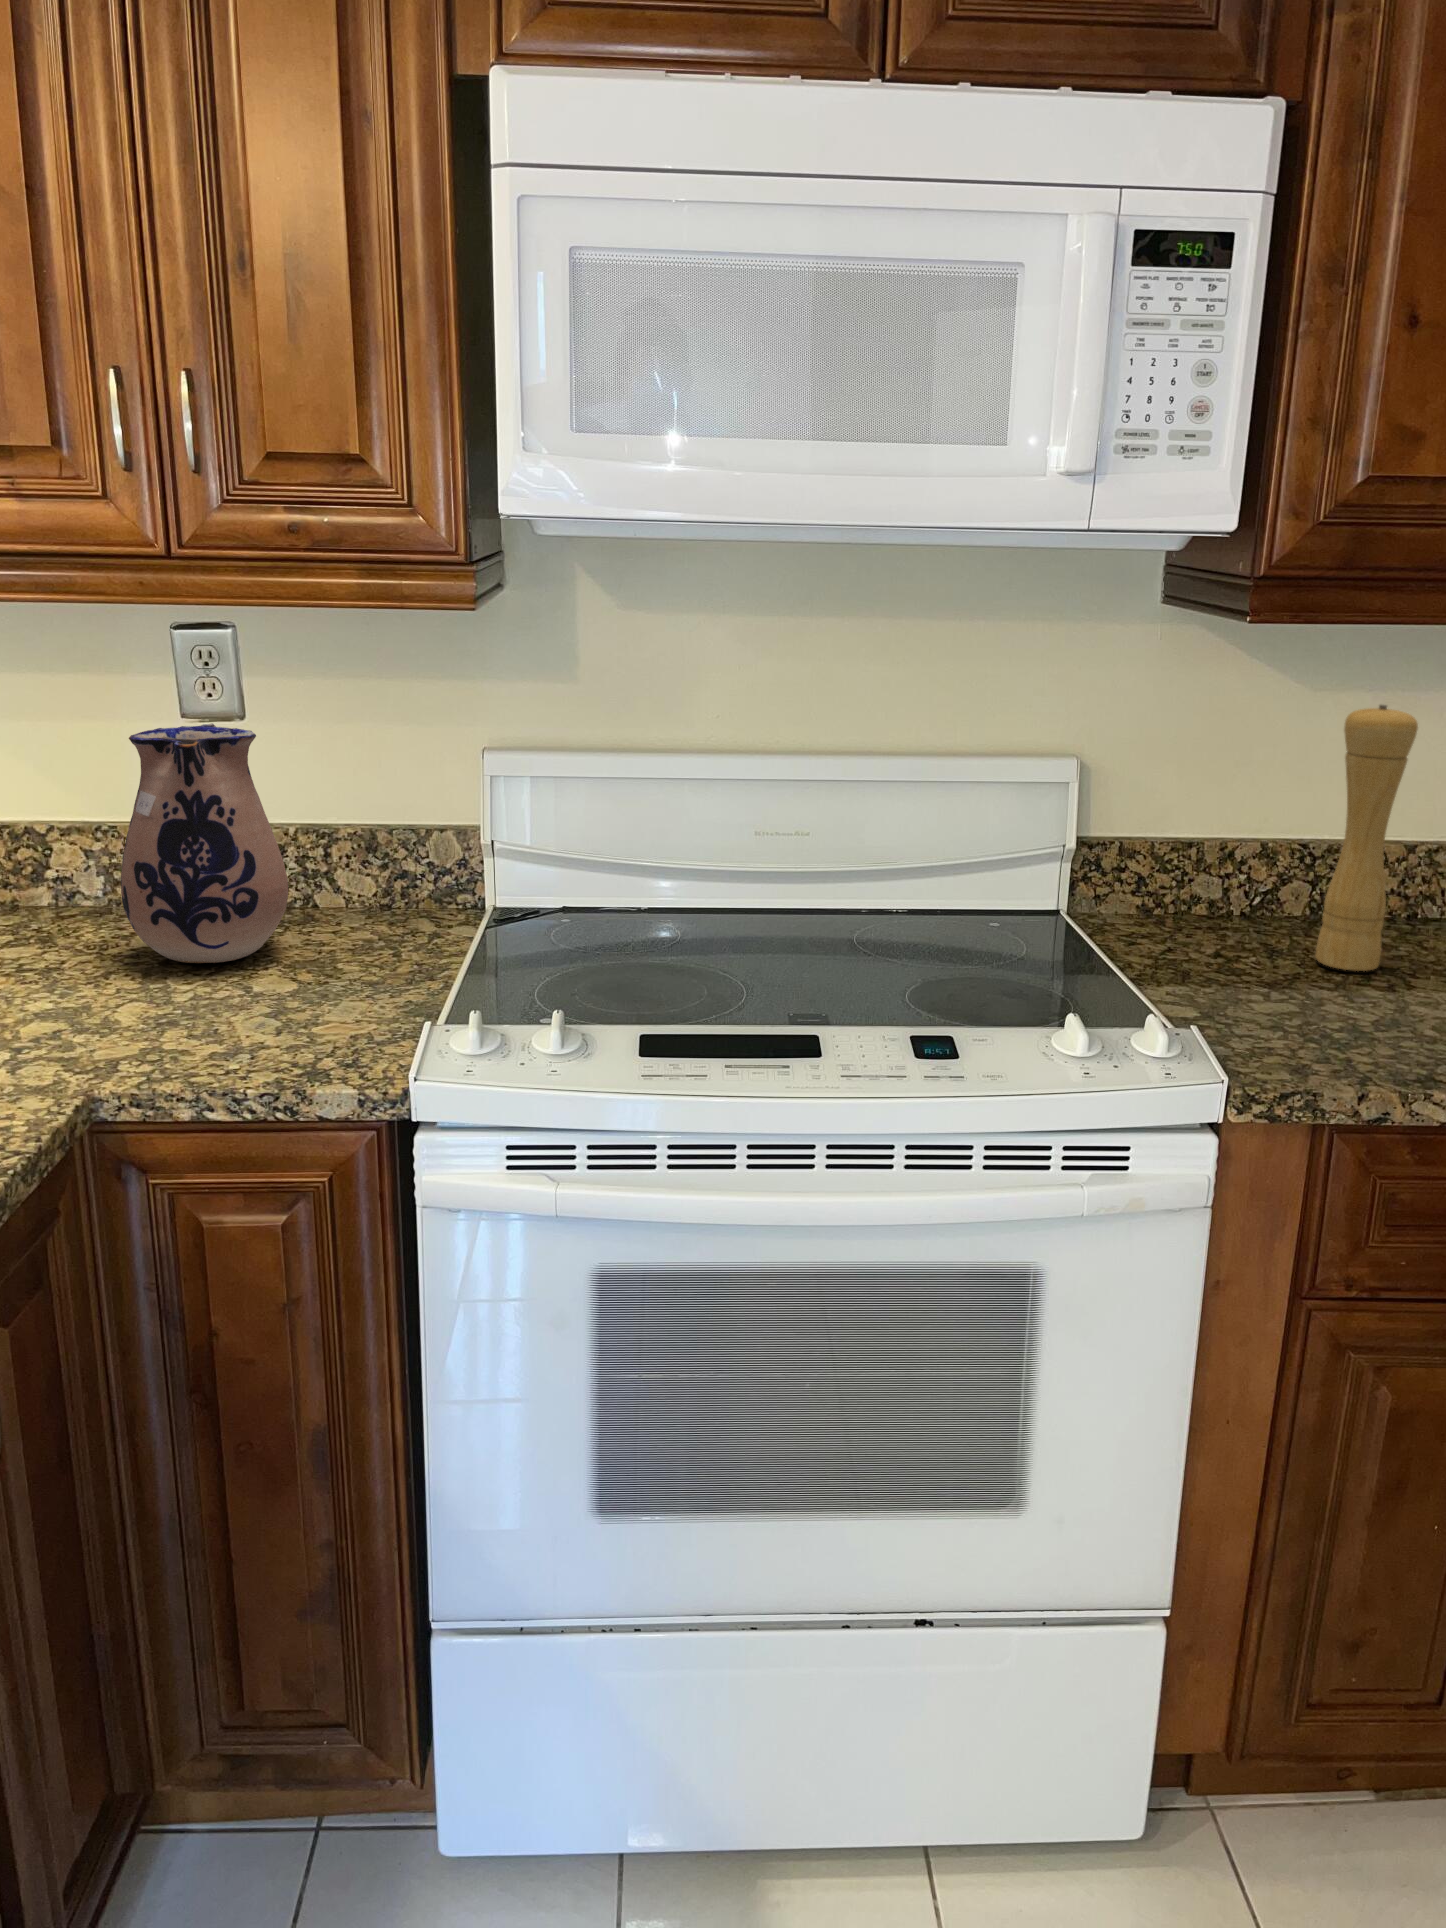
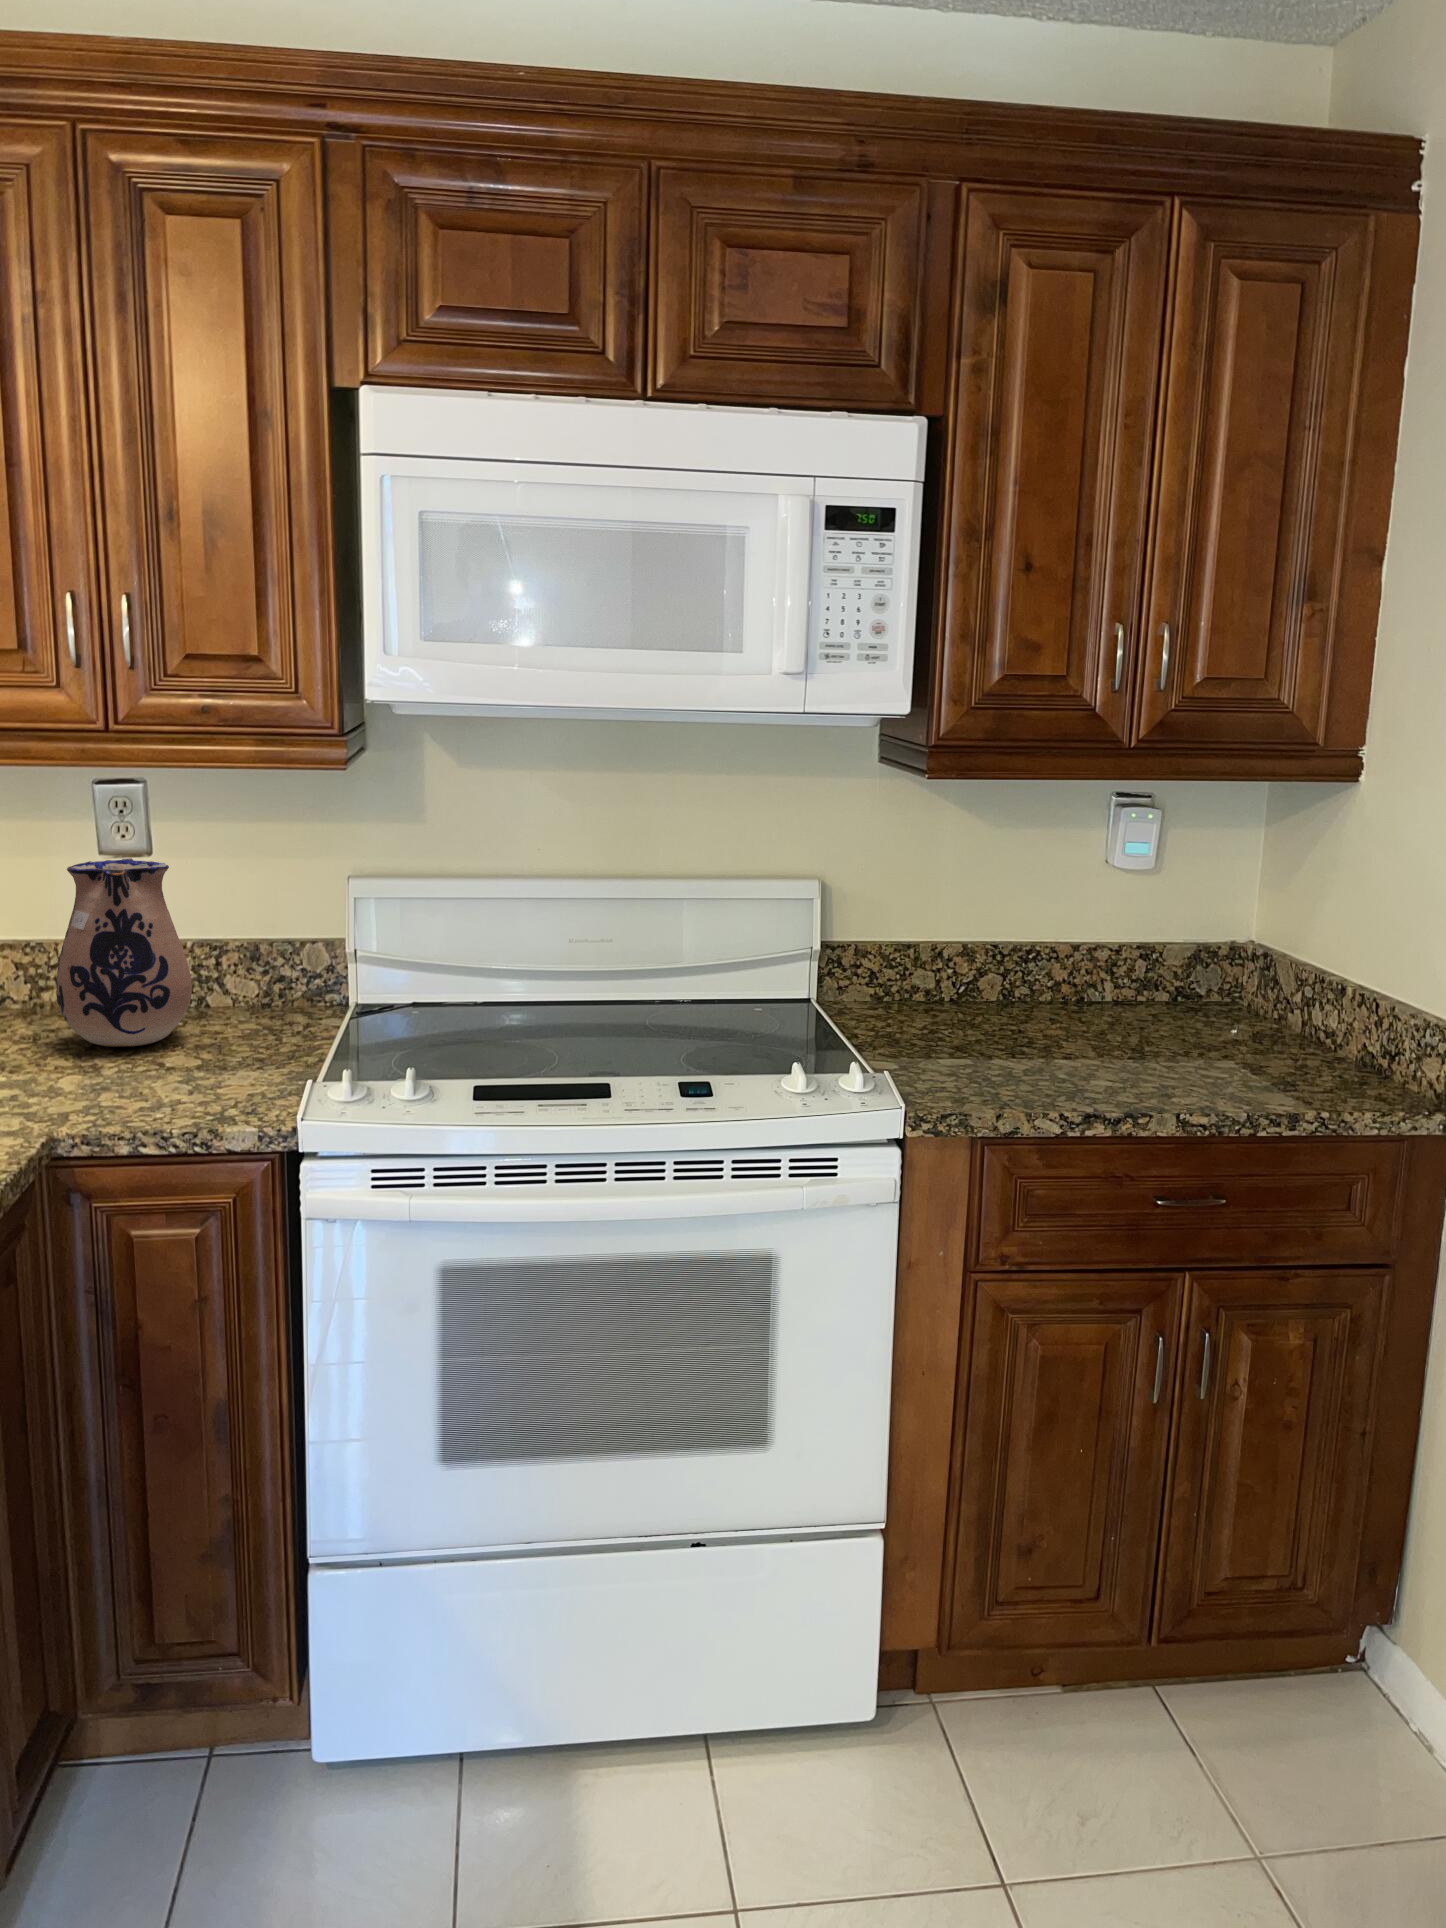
pepper mill: present [1315,705,1418,971] -> none [994,838,1054,1036]

